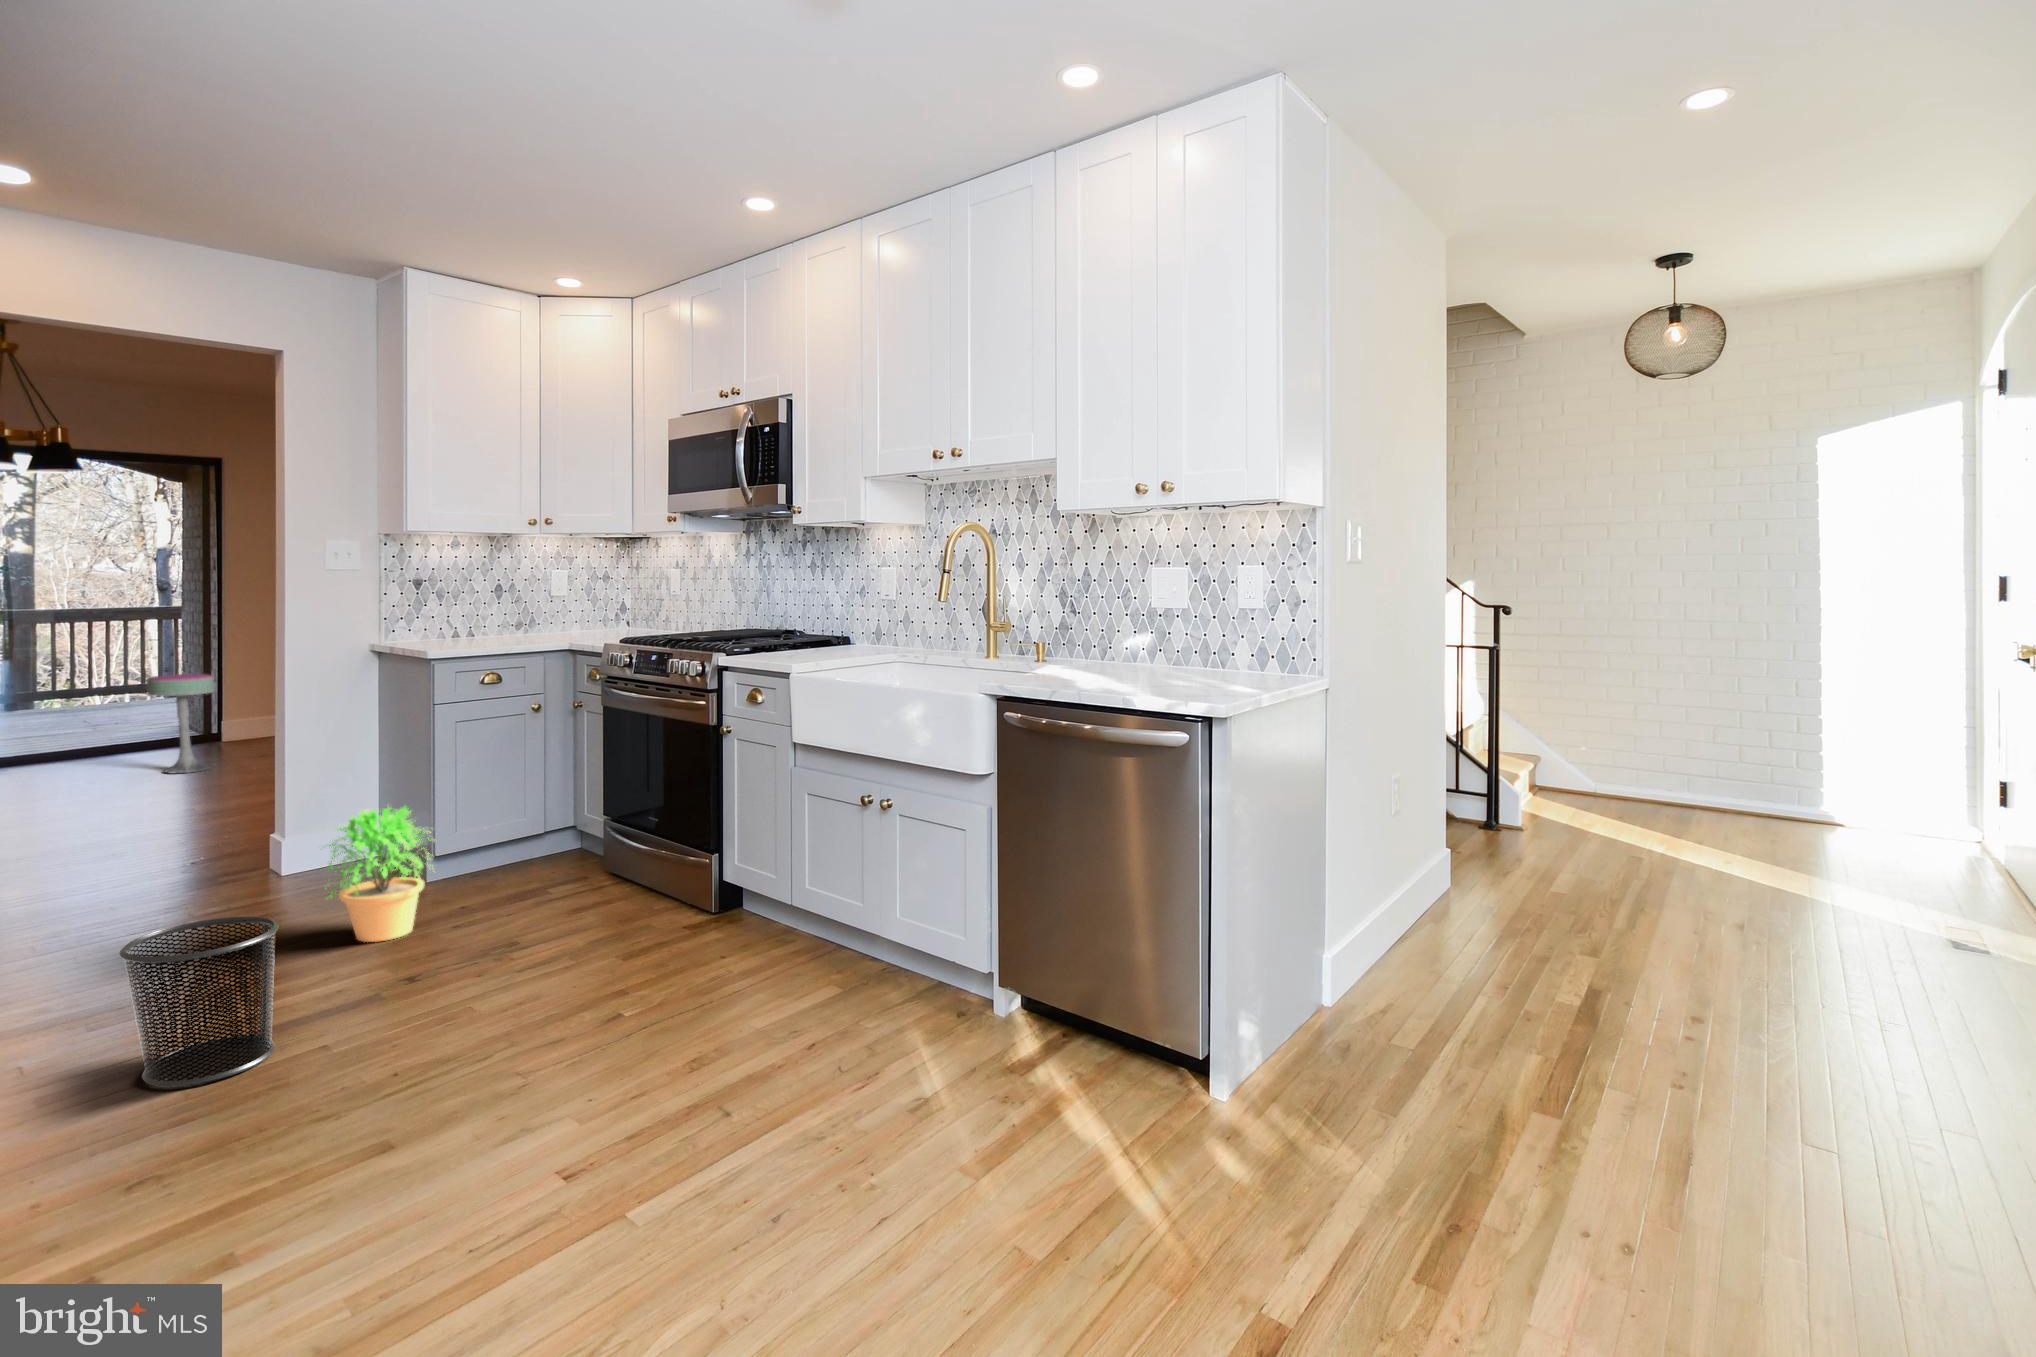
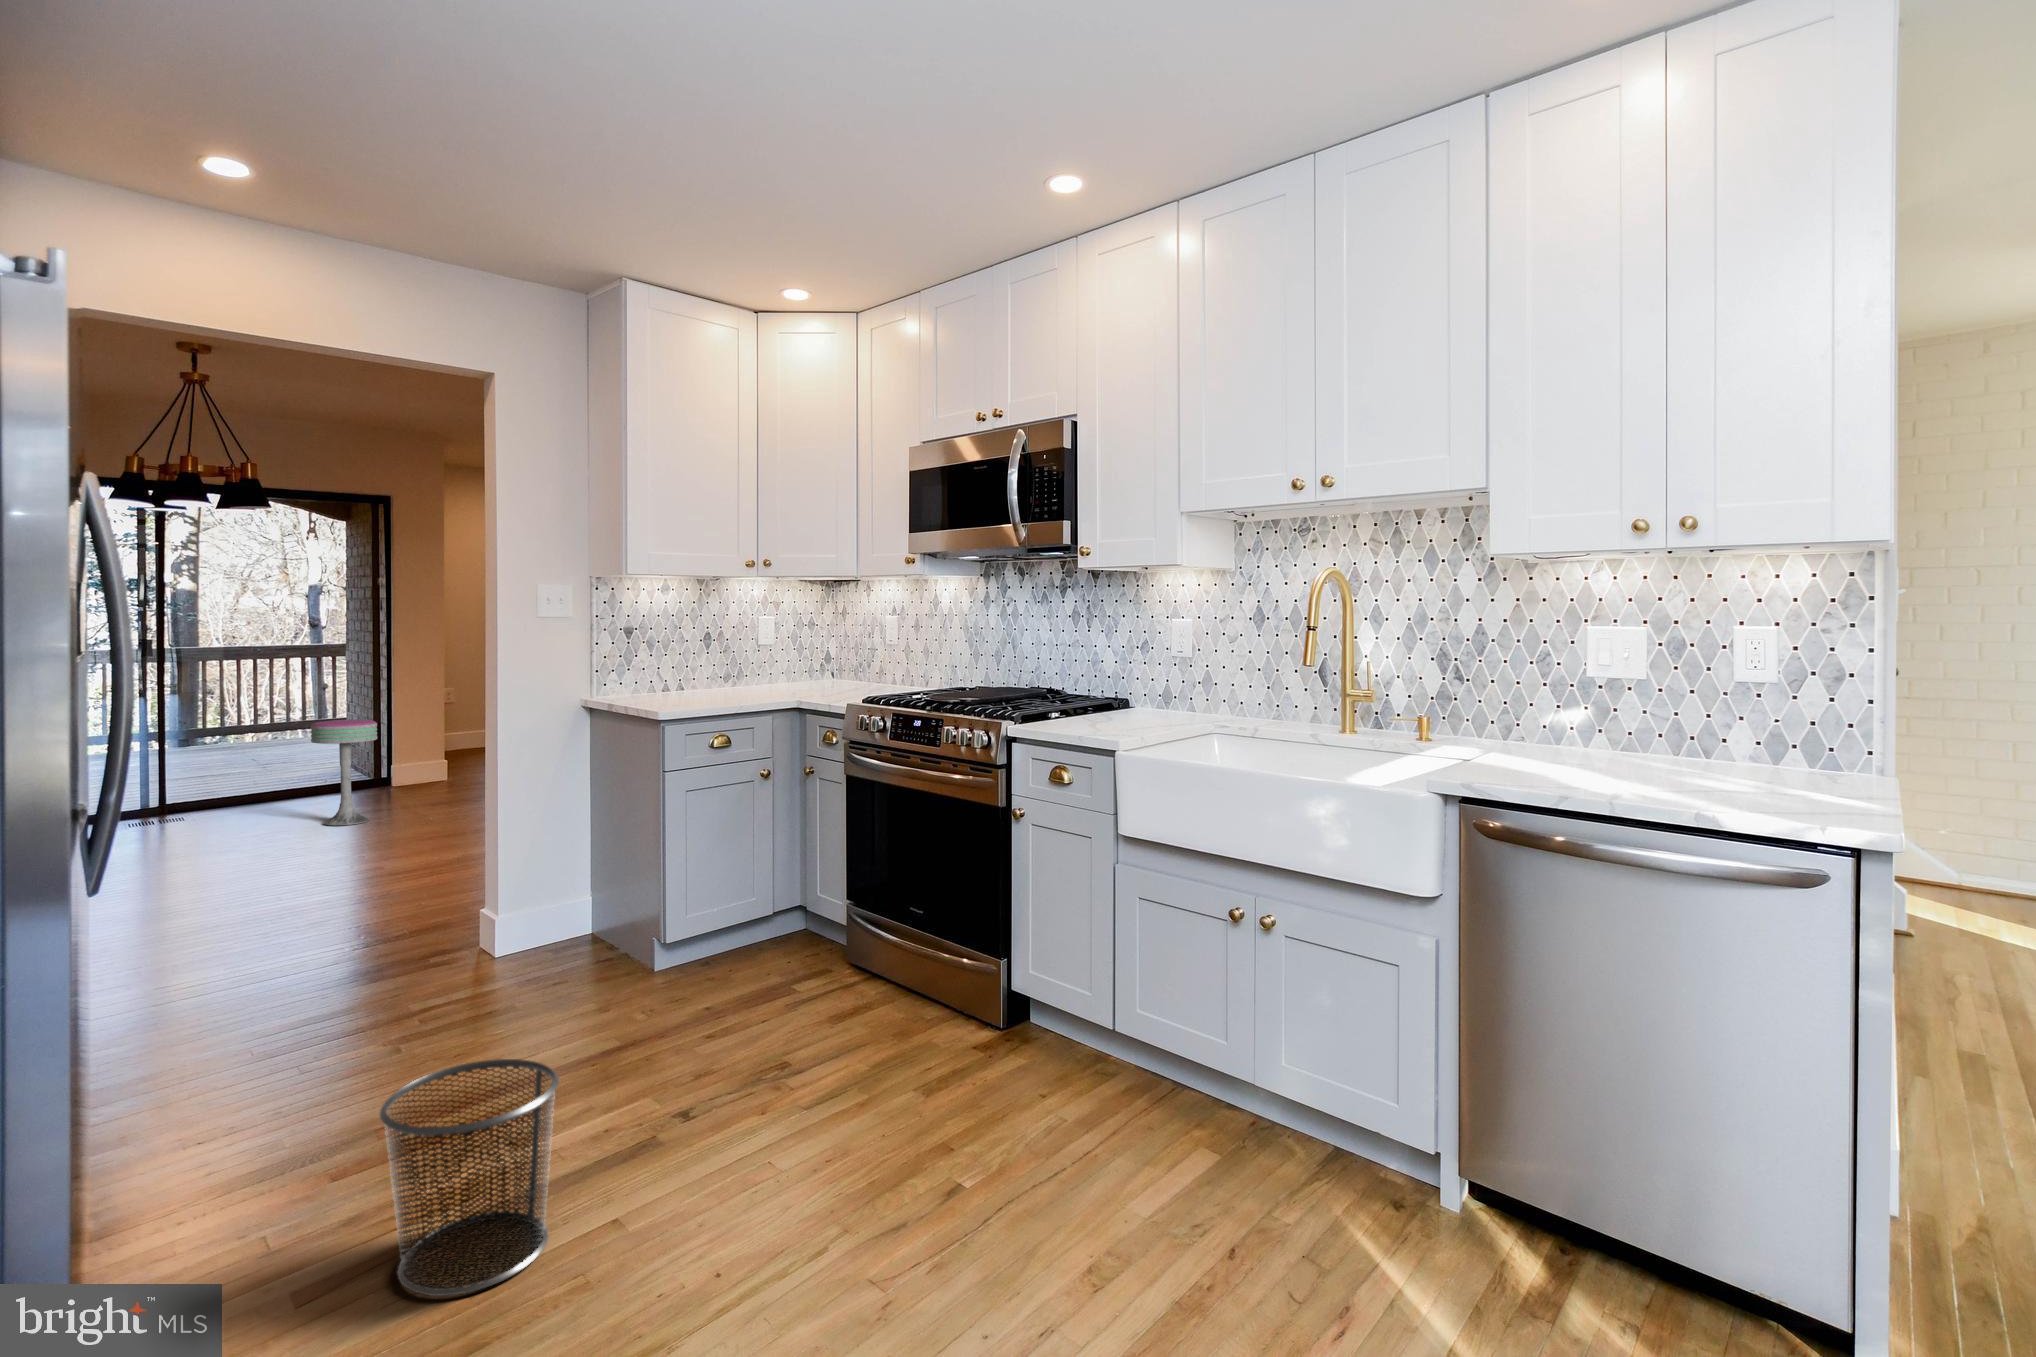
potted plant: present [325,807,433,942] -> none [550,896,690,1063]

